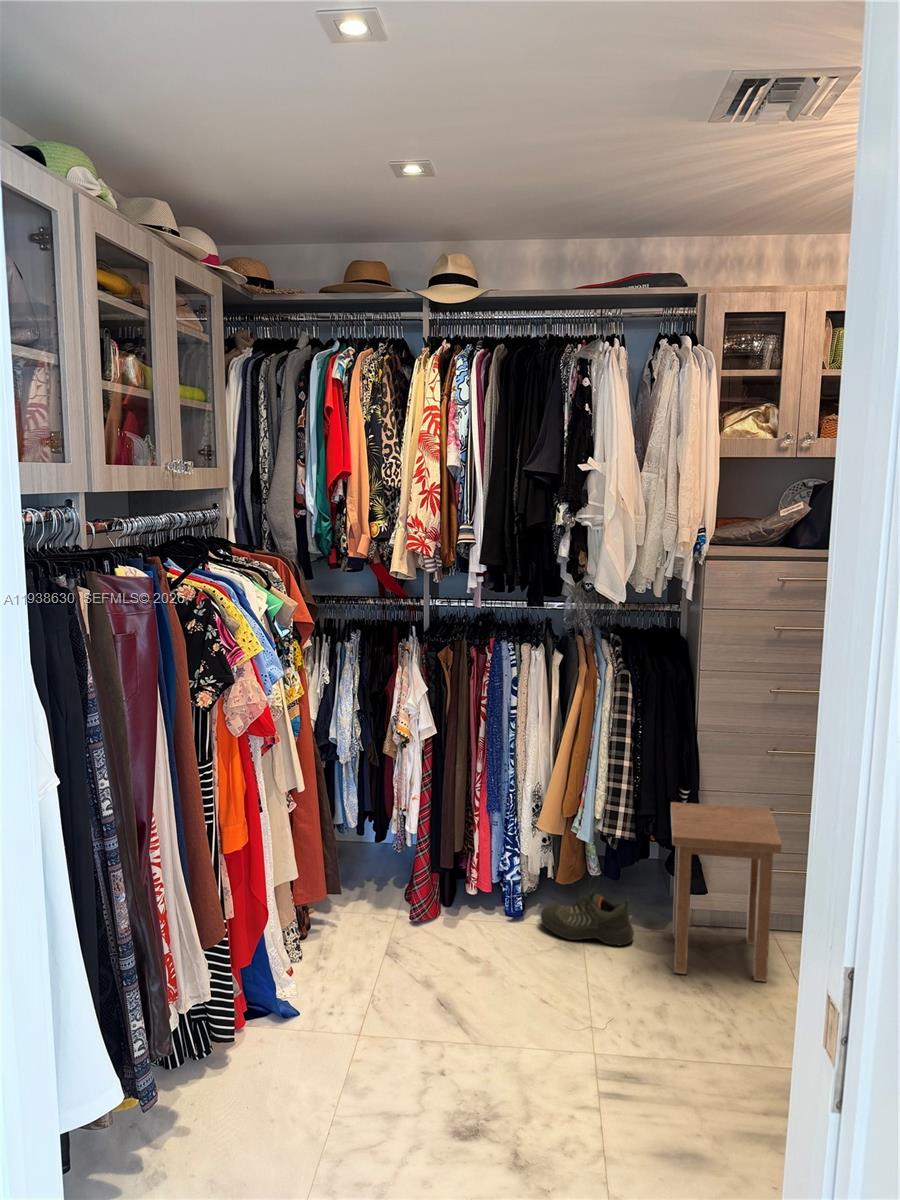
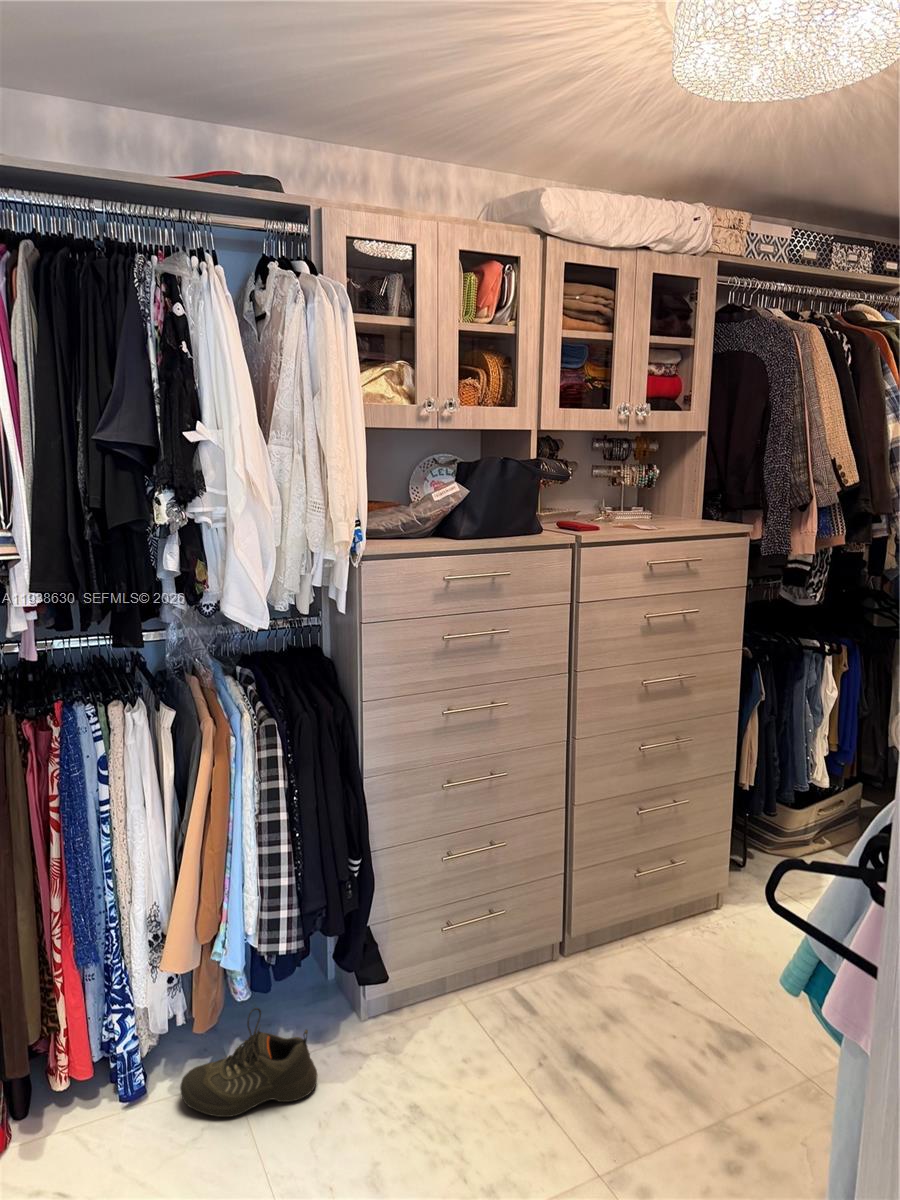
stool: present [671,802,782,981] -> none [344,858,513,1121]

